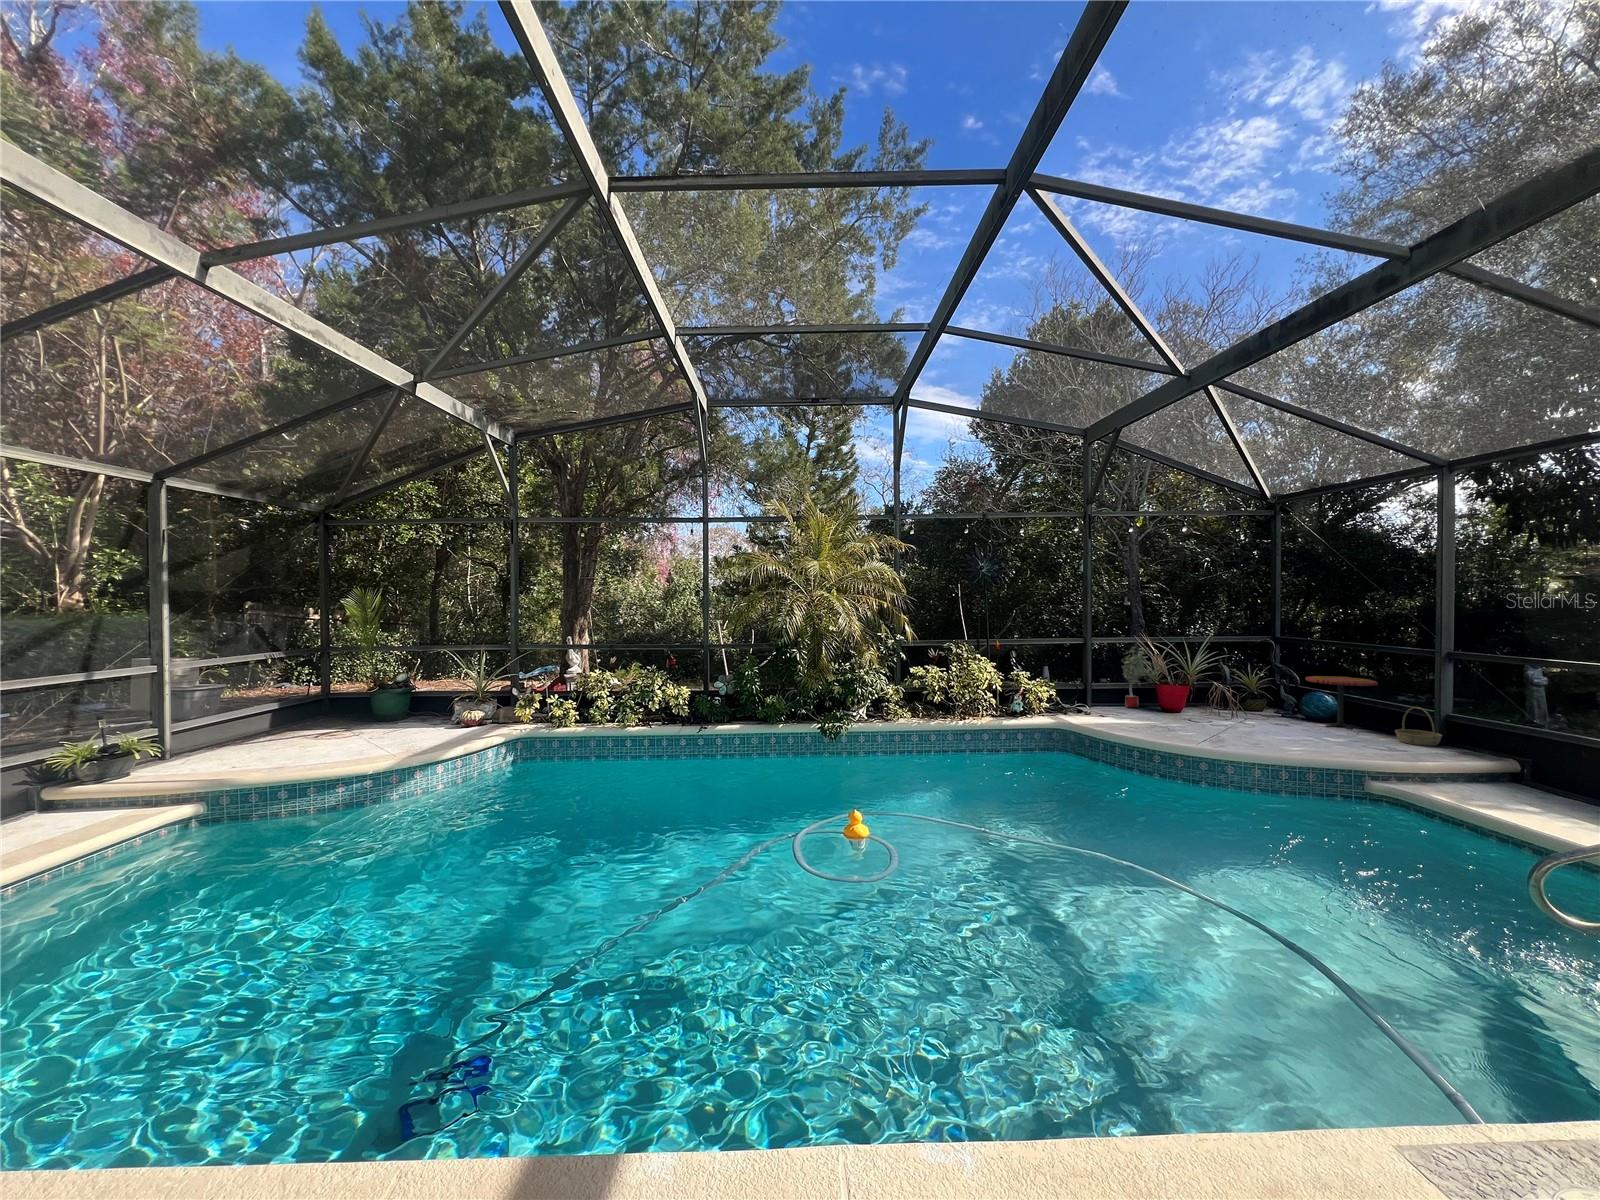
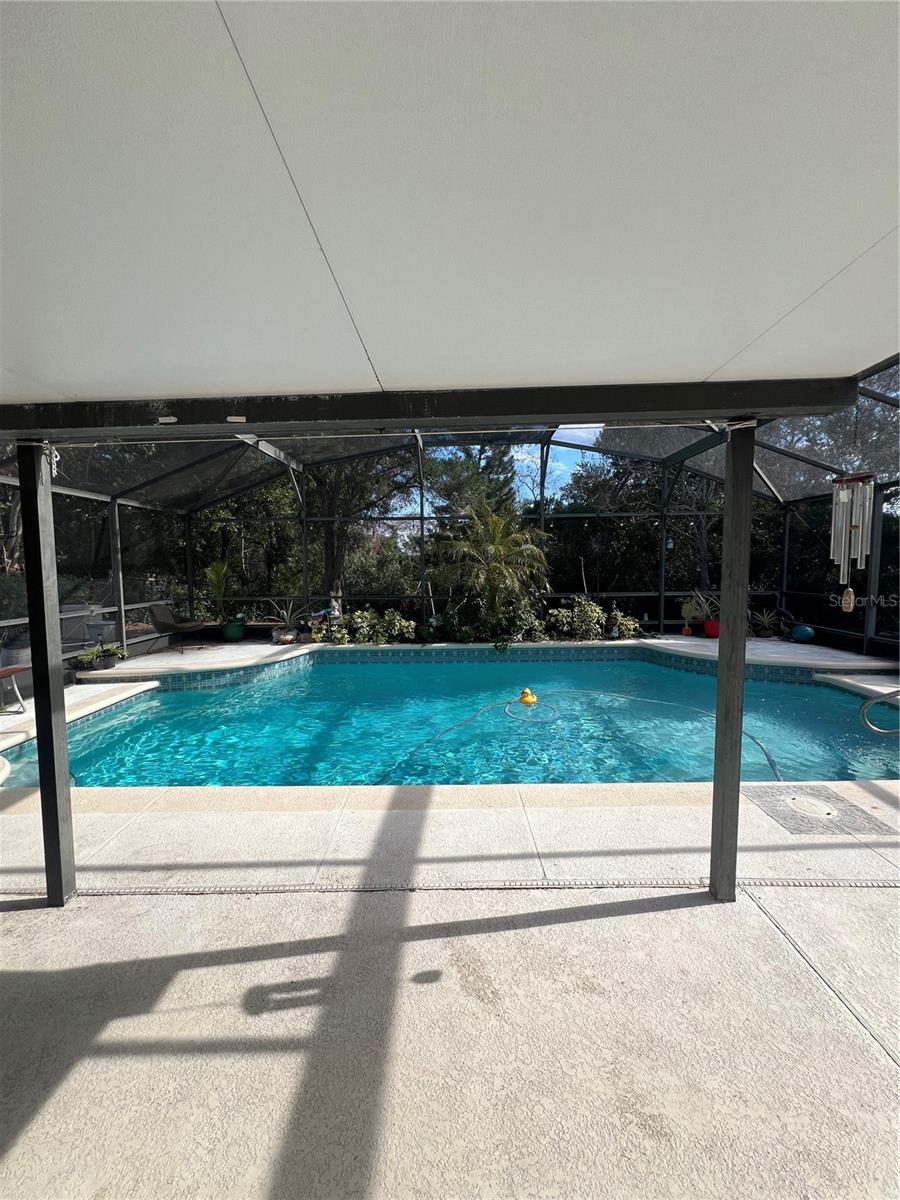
lounge chair: none [212,659,326,748] -> present [147,604,205,654]
side table: present [1305,676,1378,729] -> none [794,615,837,647]
basket: present [1395,707,1442,746] -> none [843,632,871,655]

